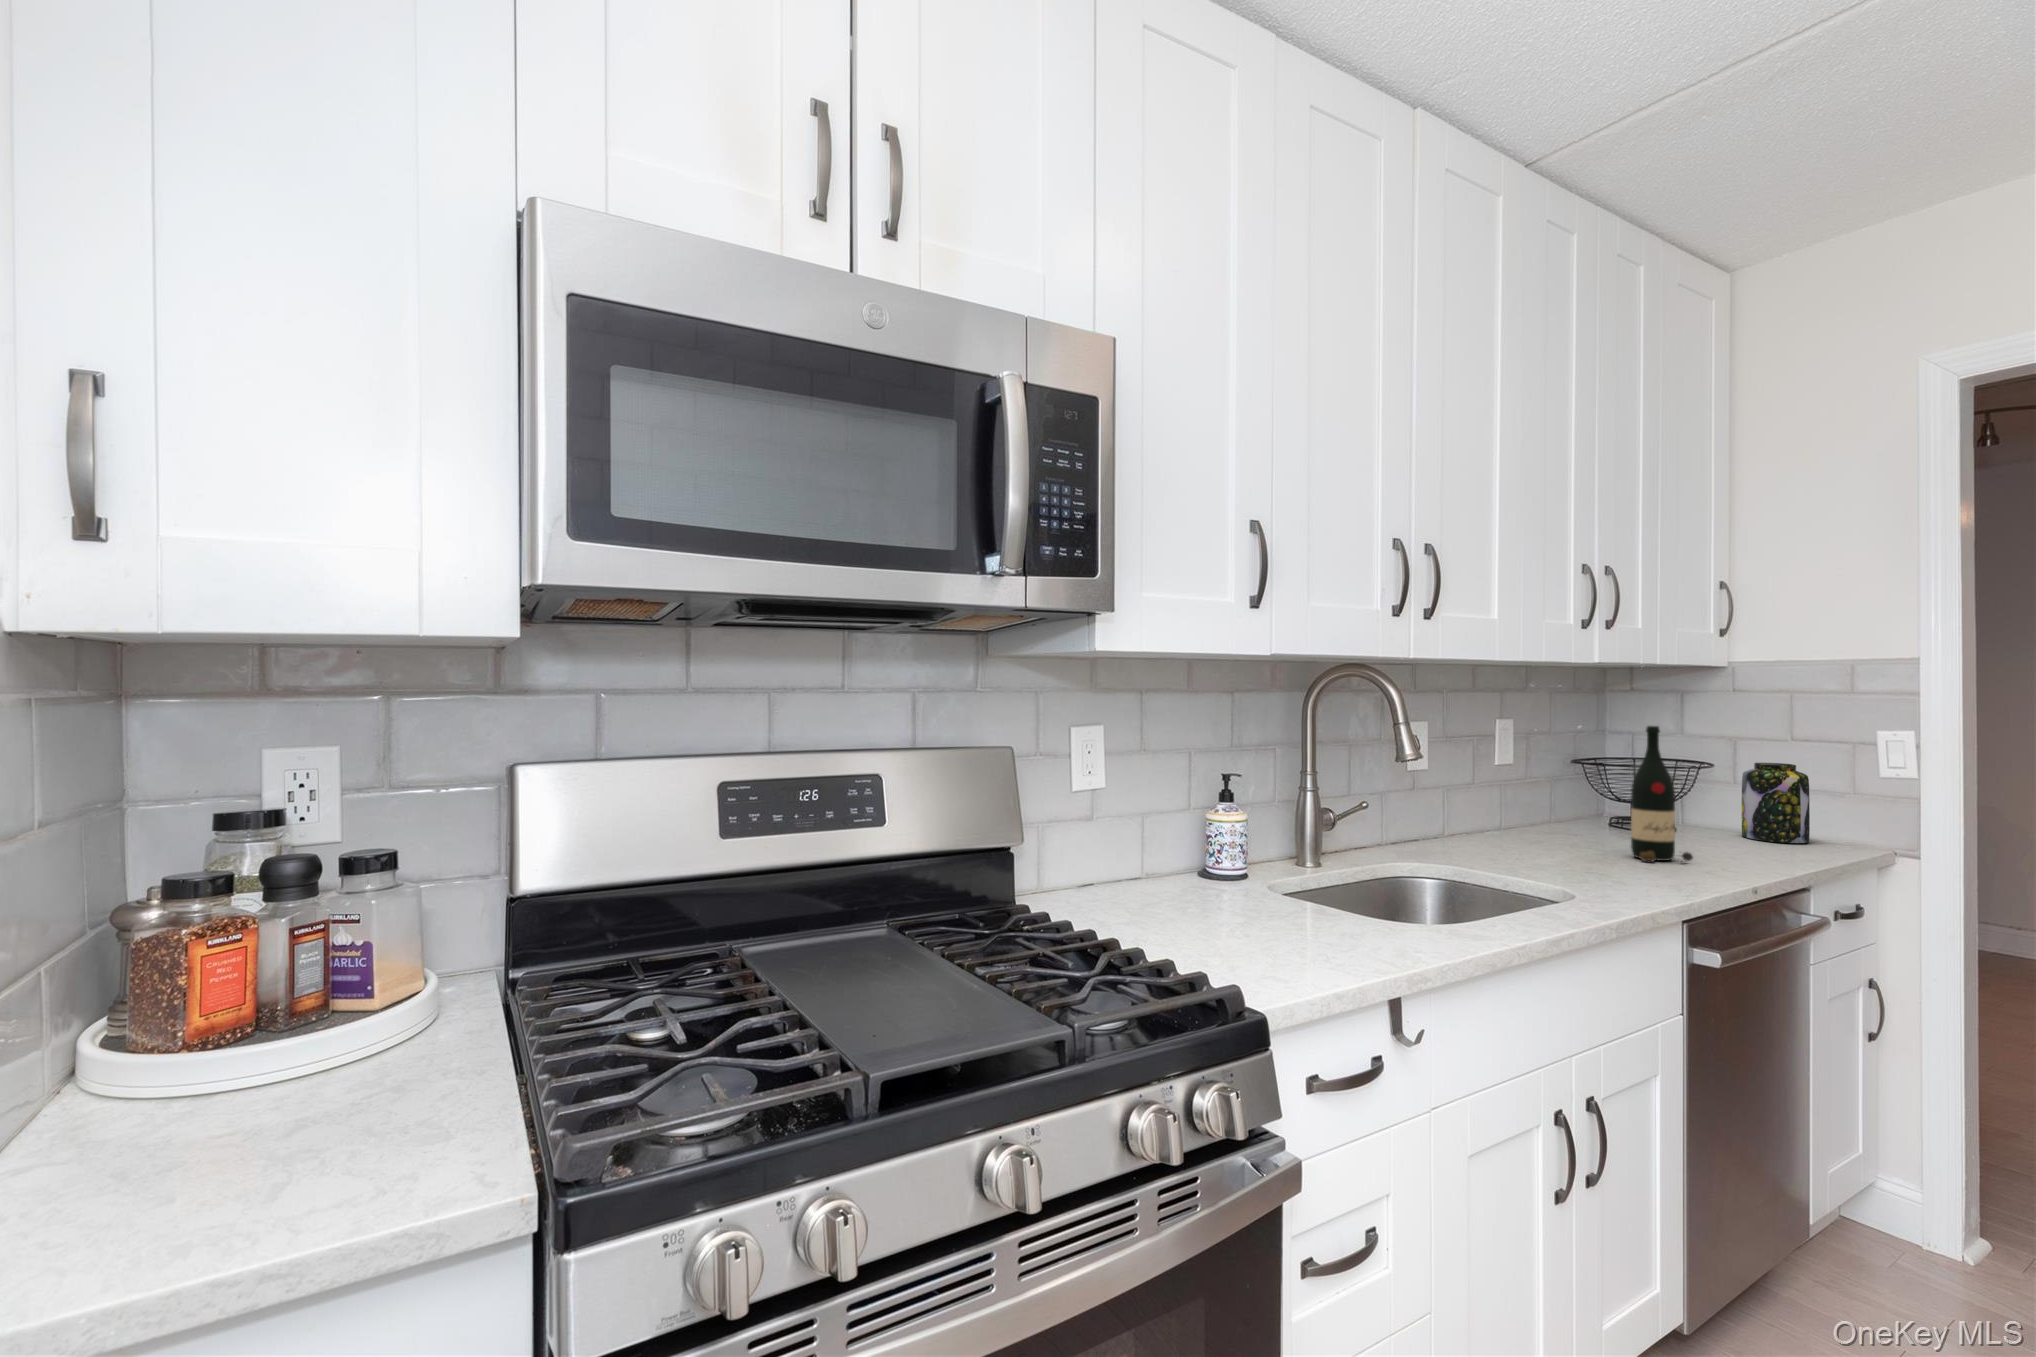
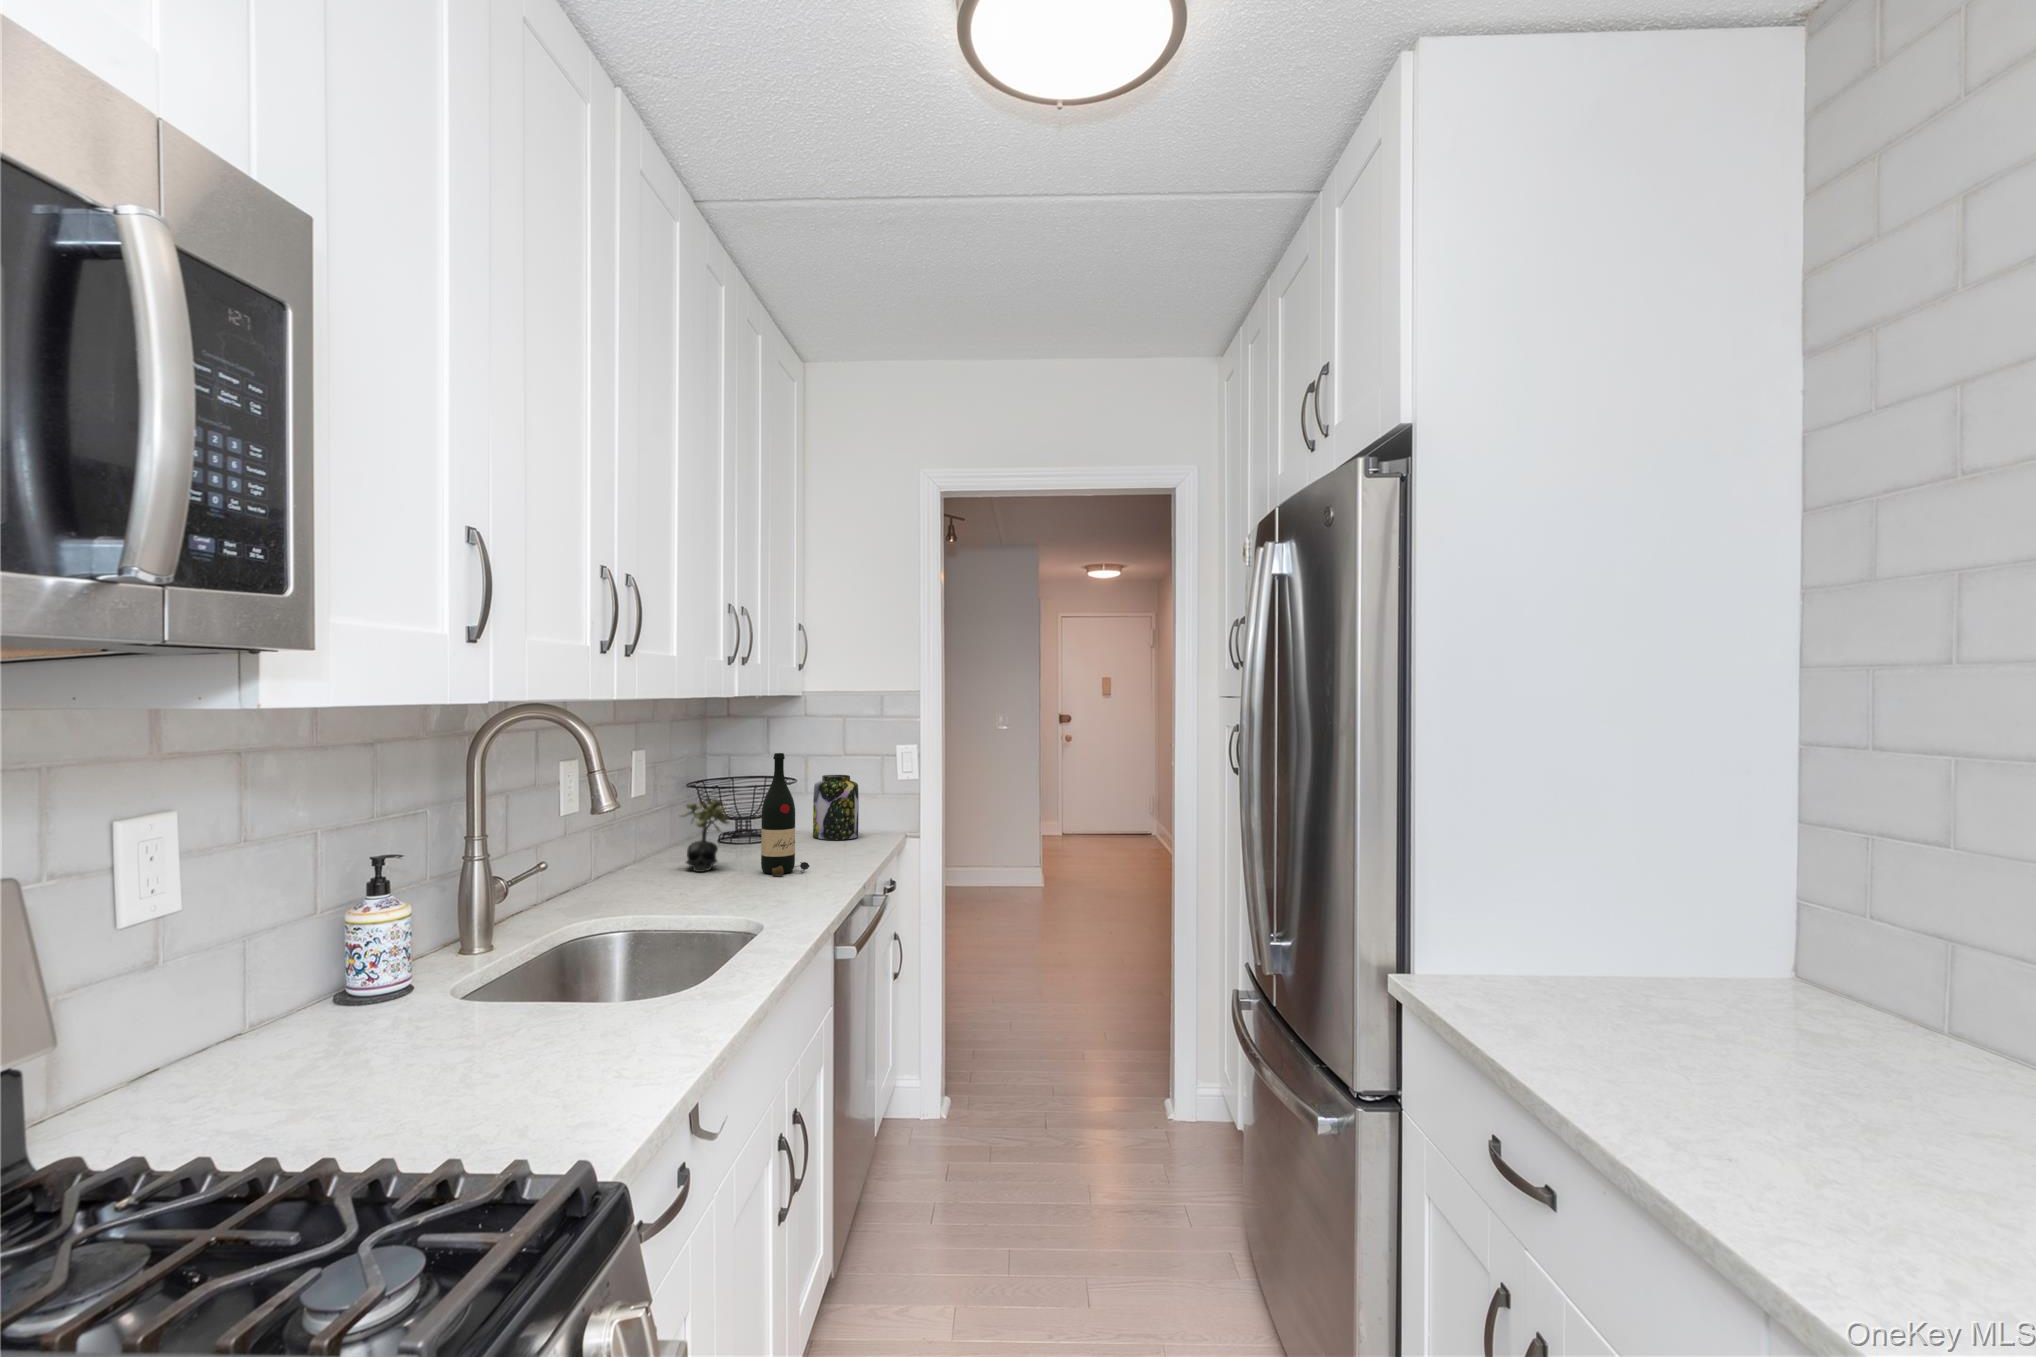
succulent plant: none [1542,769,1598,847] -> present [681,796,729,872]

